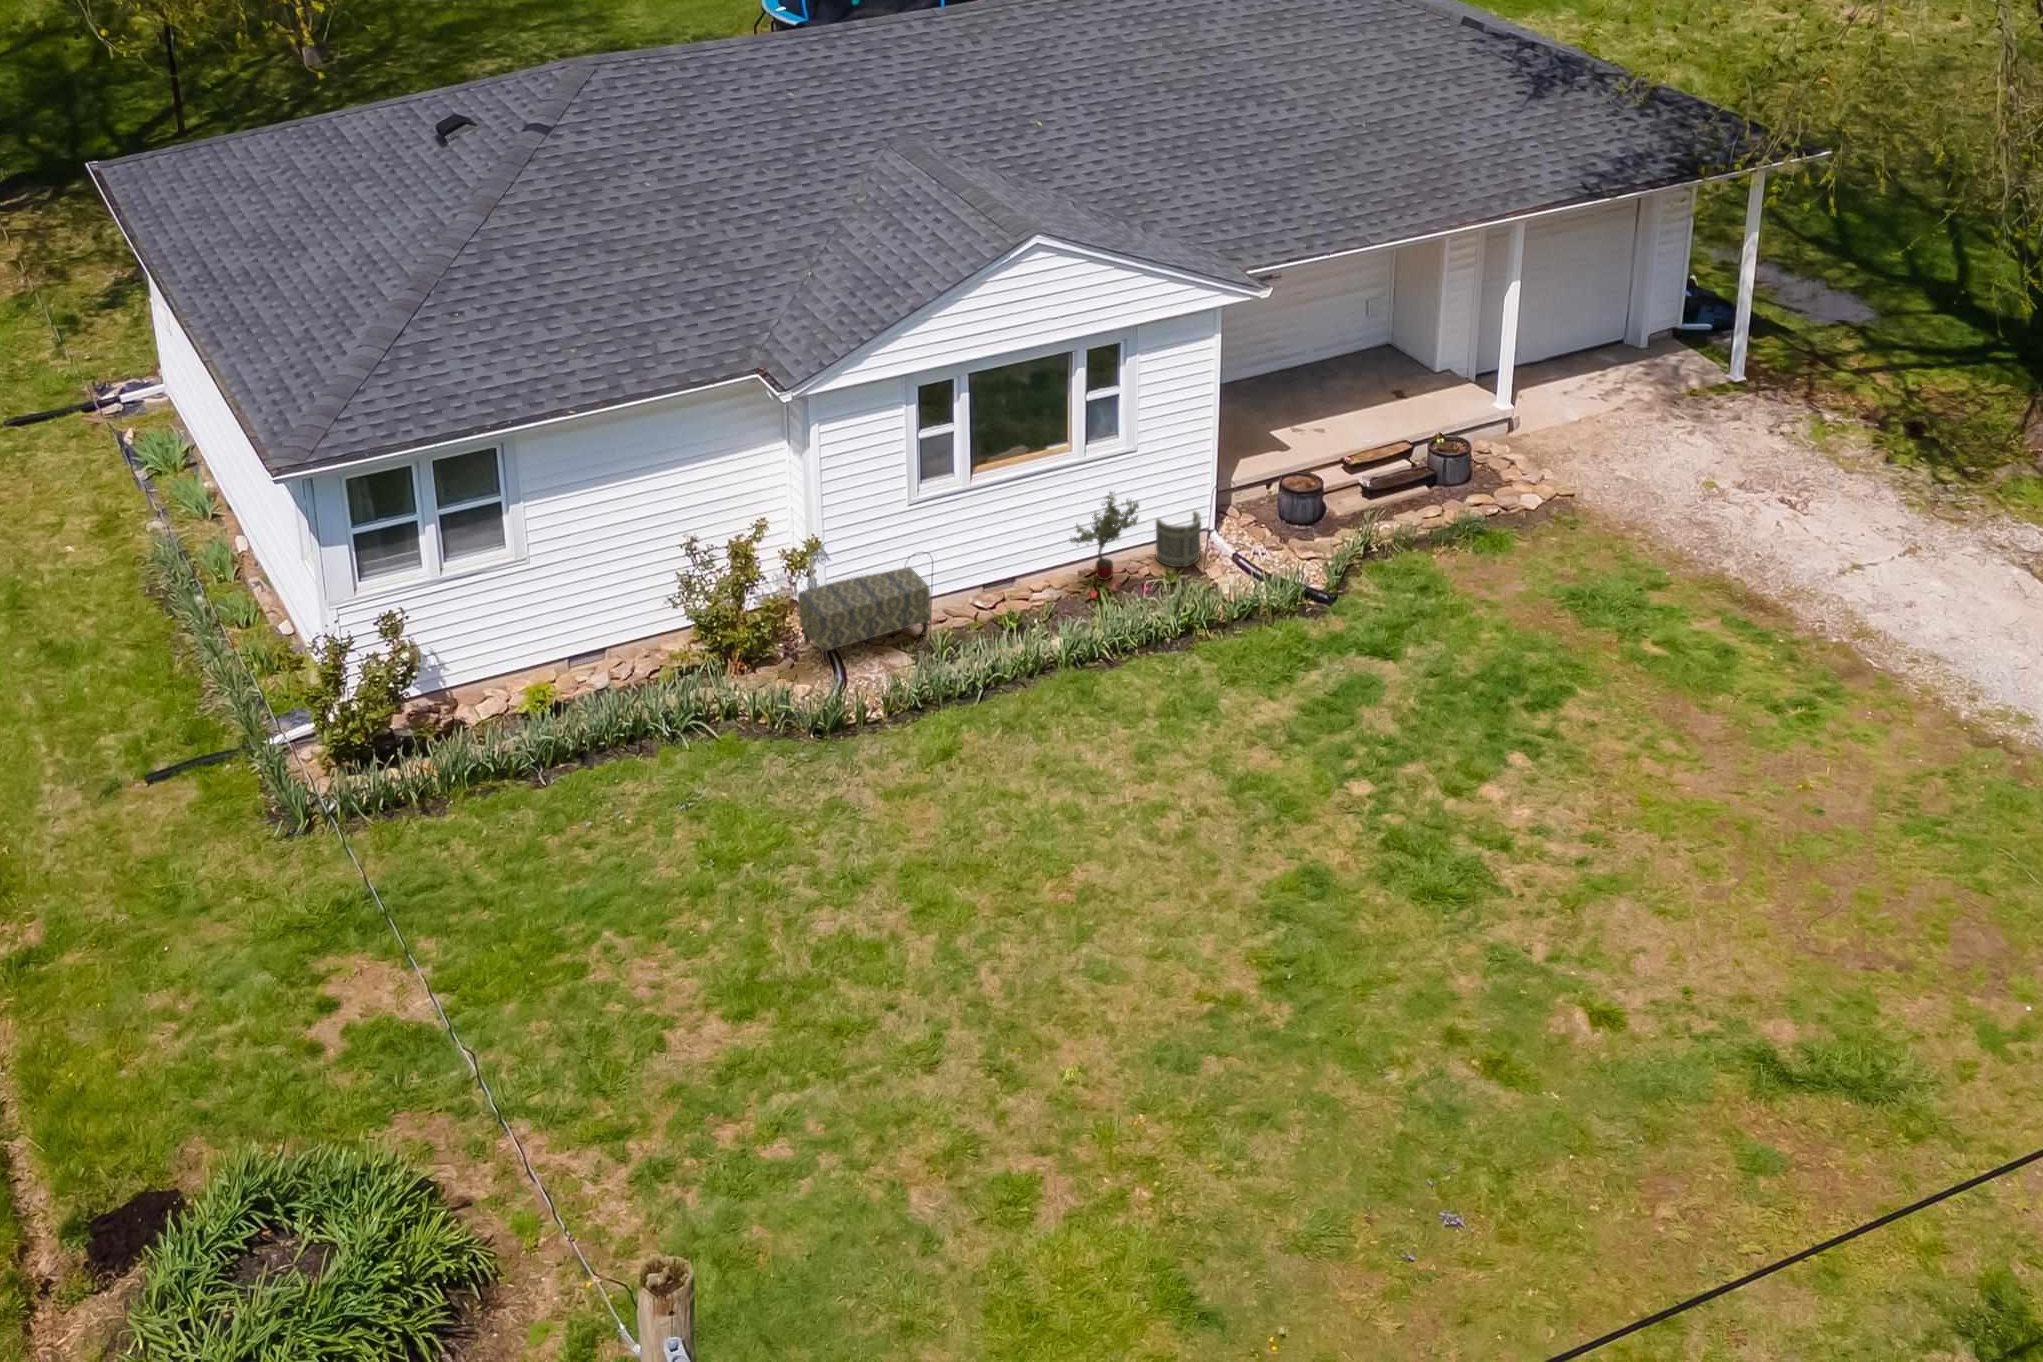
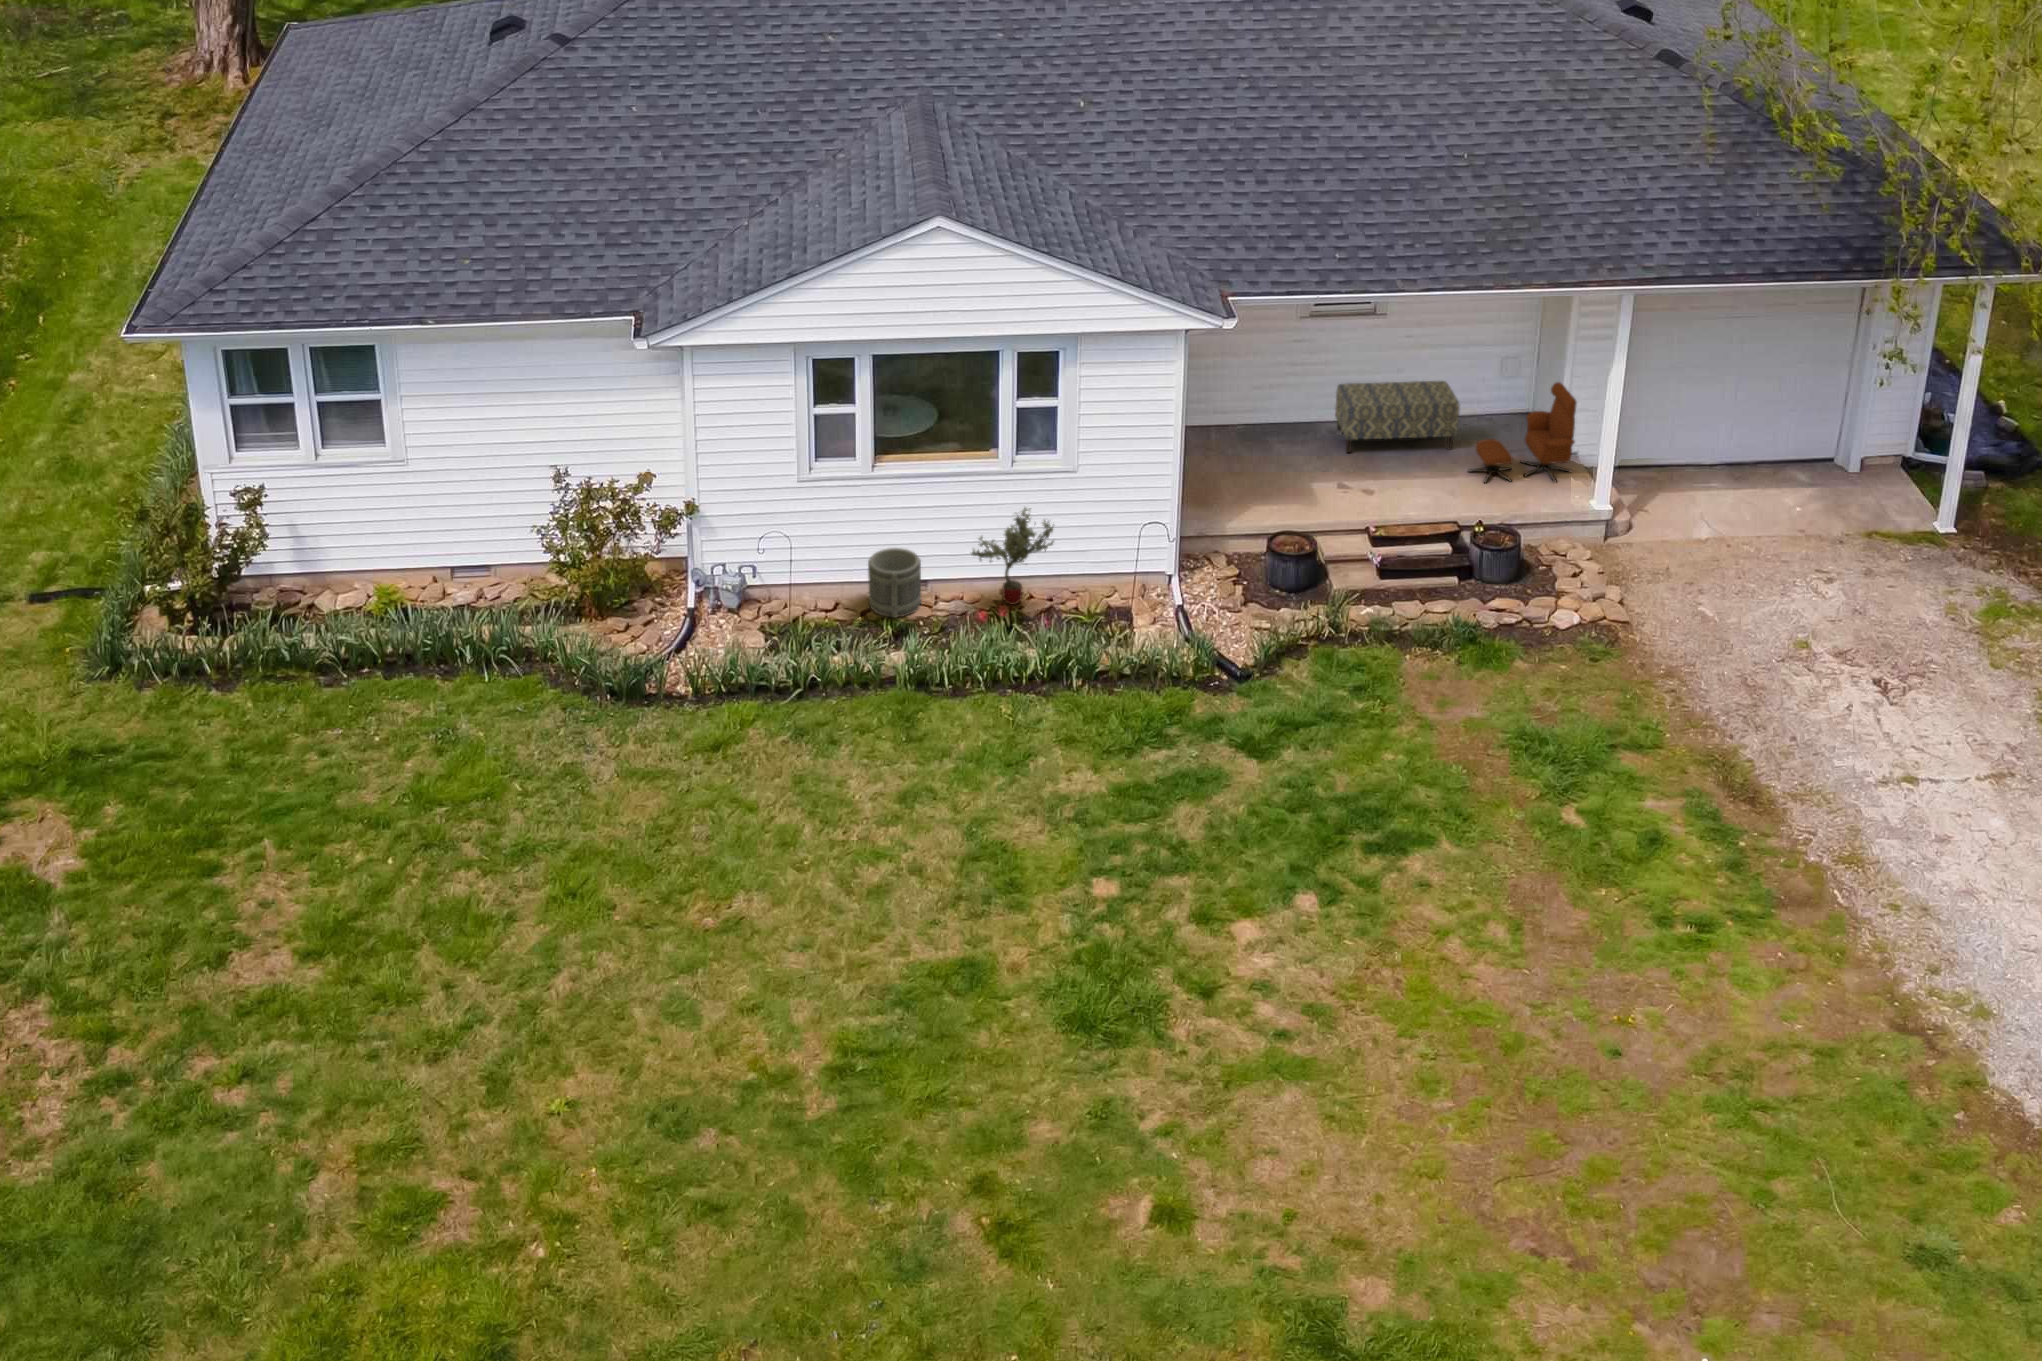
lounge chair: none [1379,316,1465,409] -> present [1469,382,1577,483]
bucket: present [1156,511,1201,567] -> present [868,548,921,618]
bench: present [798,567,931,665] -> present [1335,381,1460,453]

